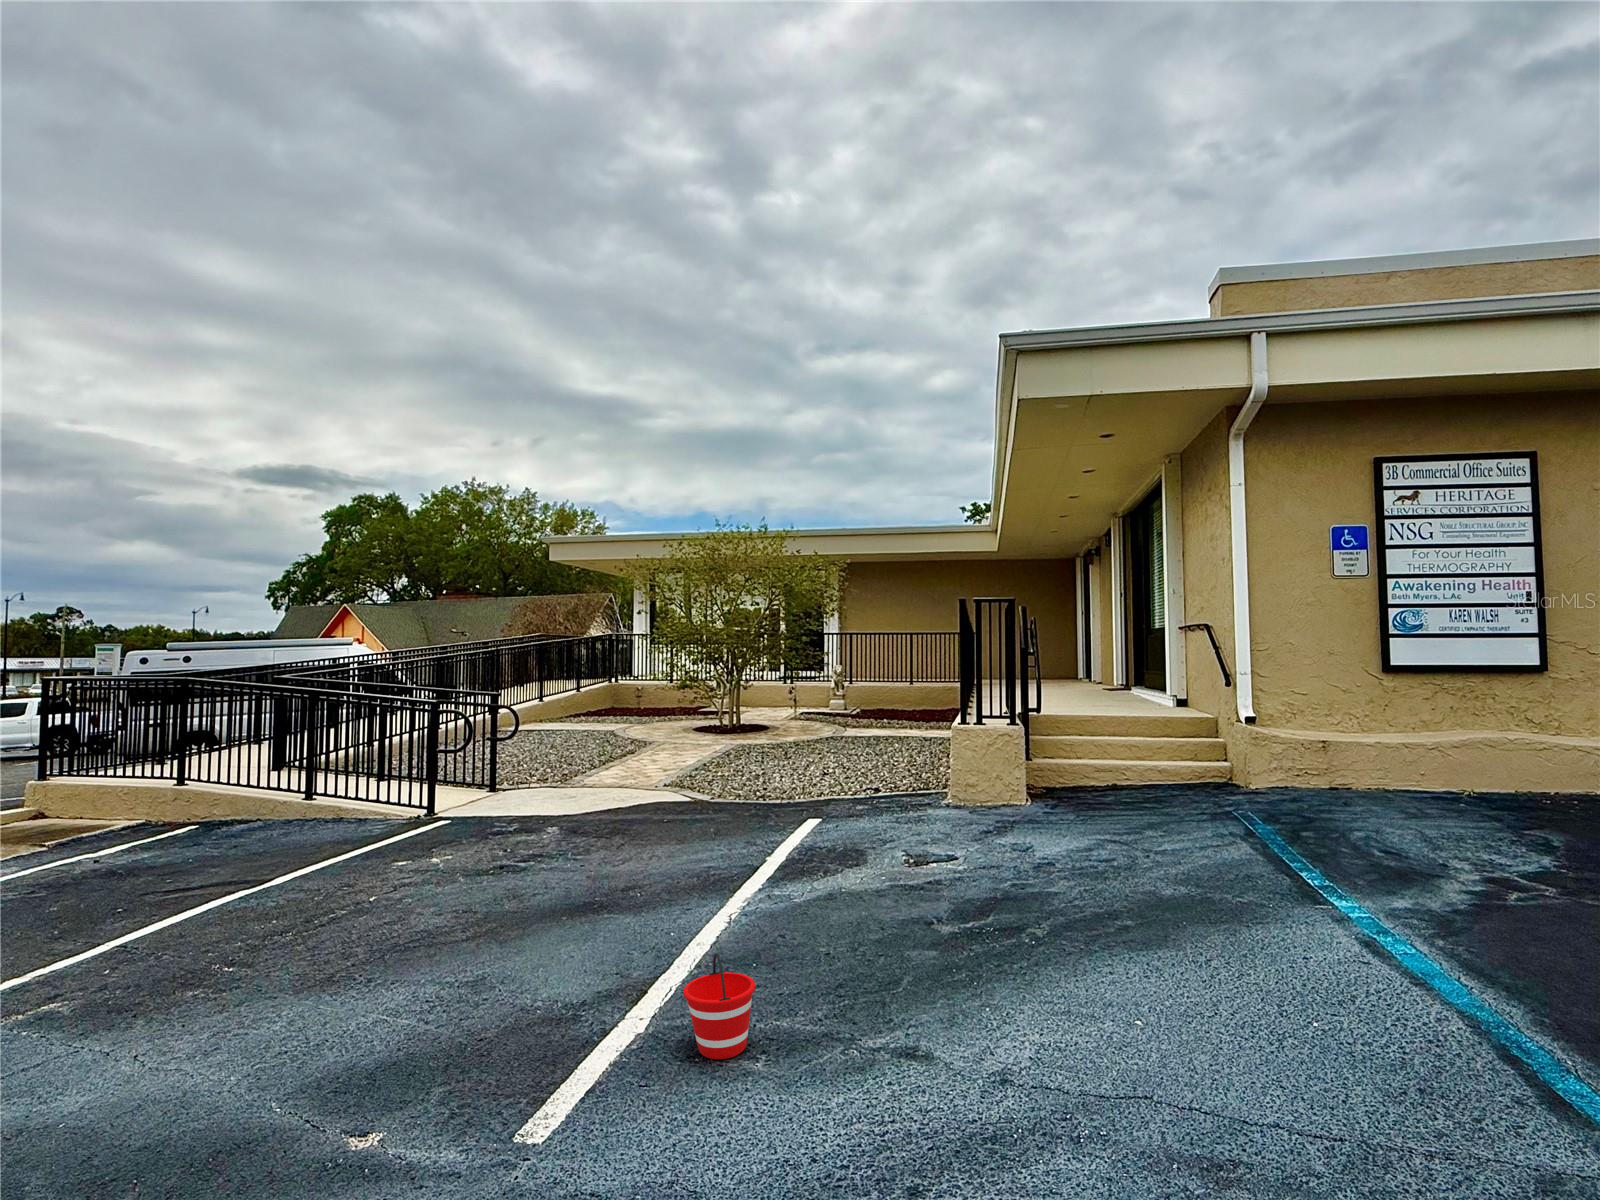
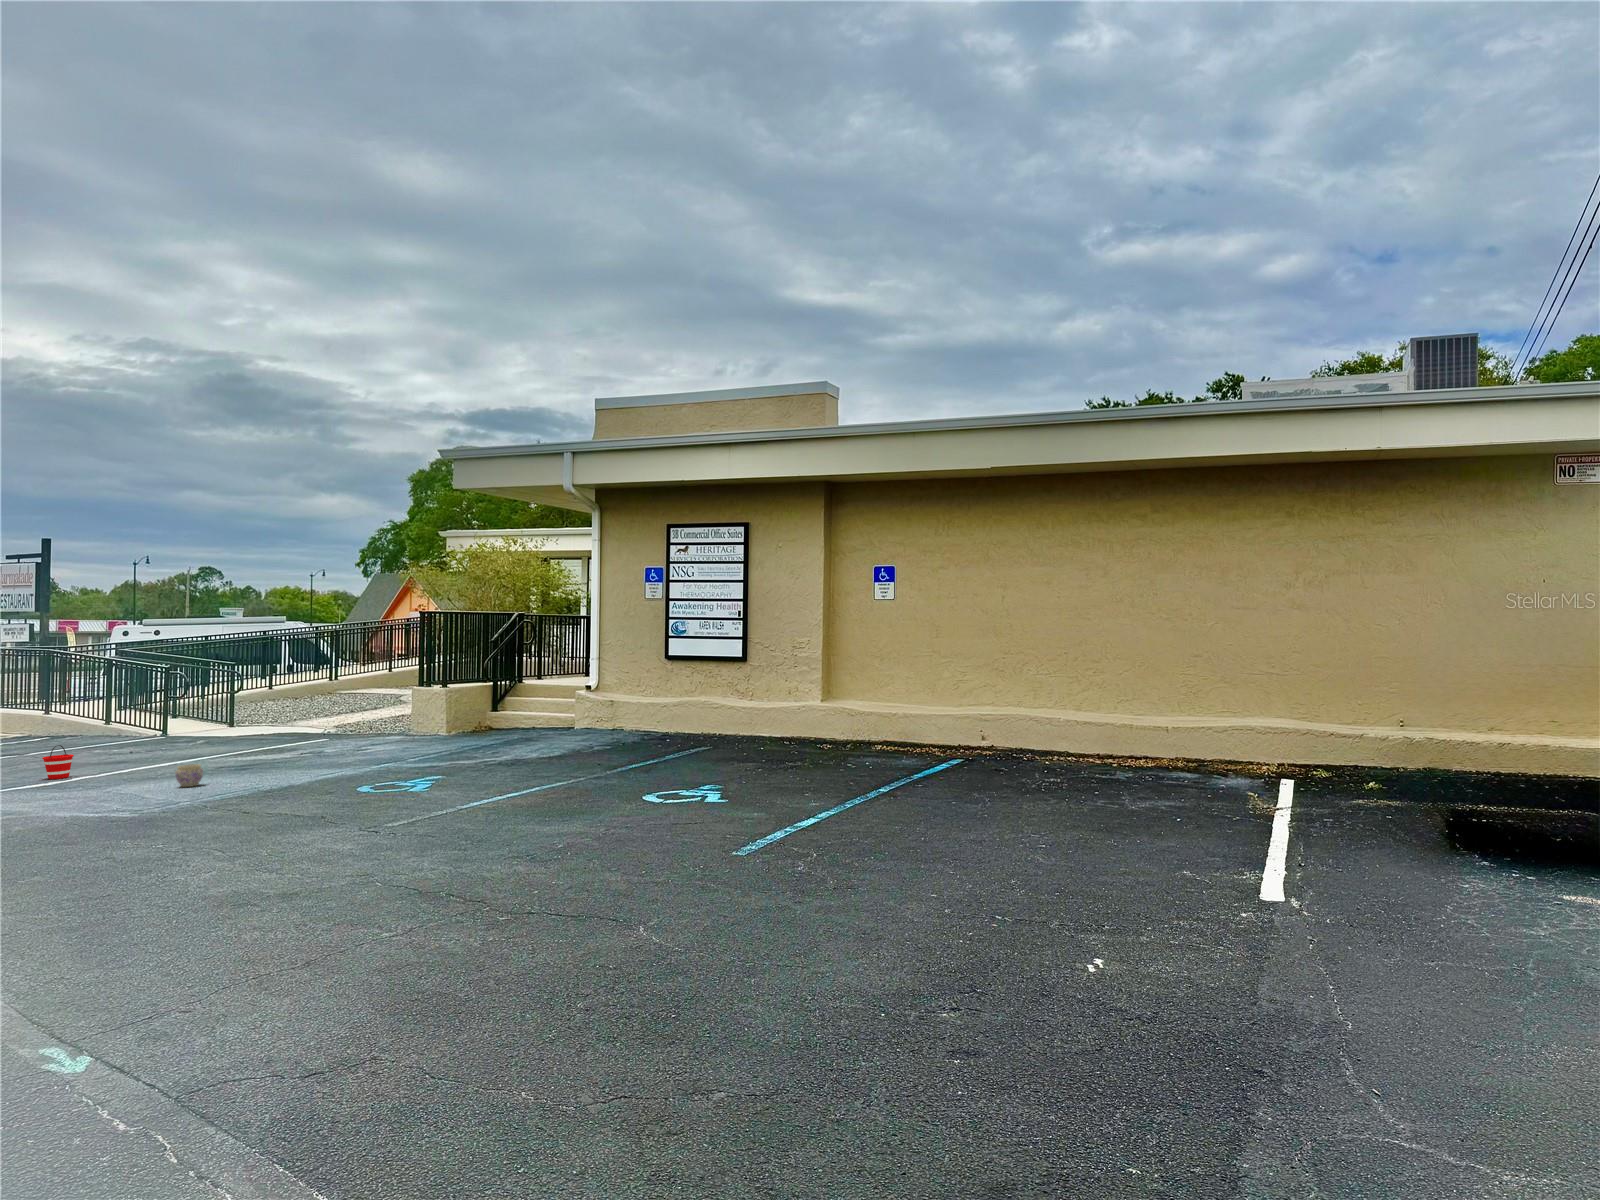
planter: none [1390,1040,1488,1139] -> present [175,764,203,787]

